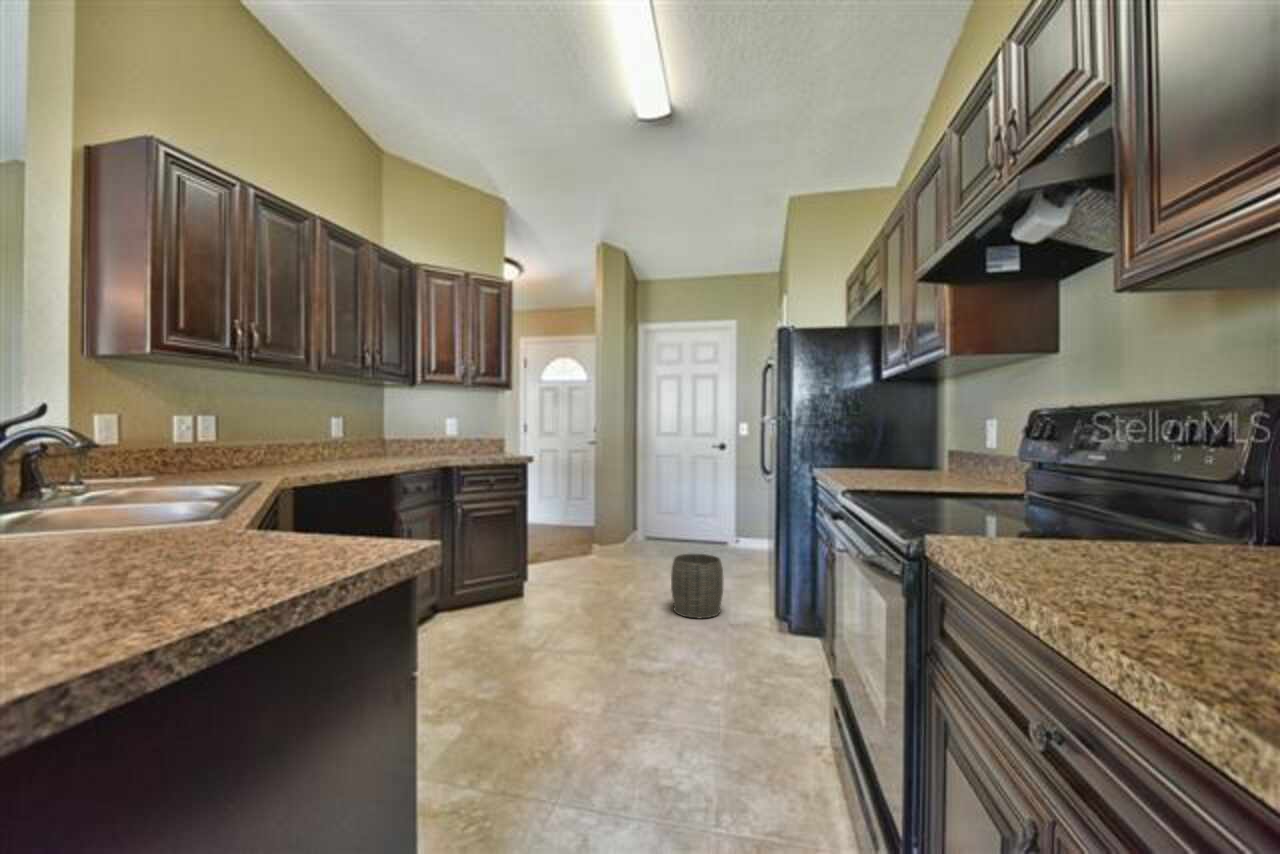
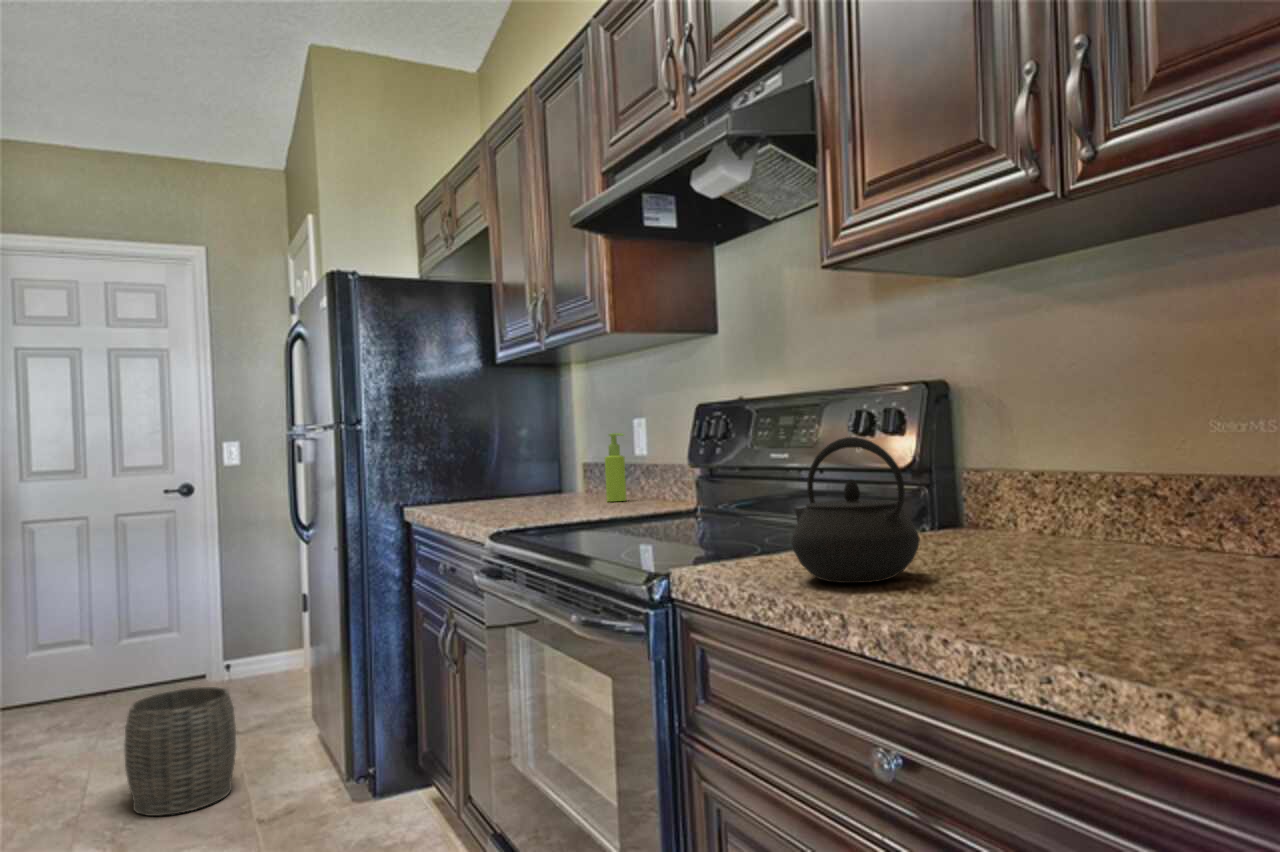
soap dispenser: none [957,429,975,479] -> present [605,433,626,501]
kettle: none [1020,447,1165,578] -> present [791,437,920,583]

